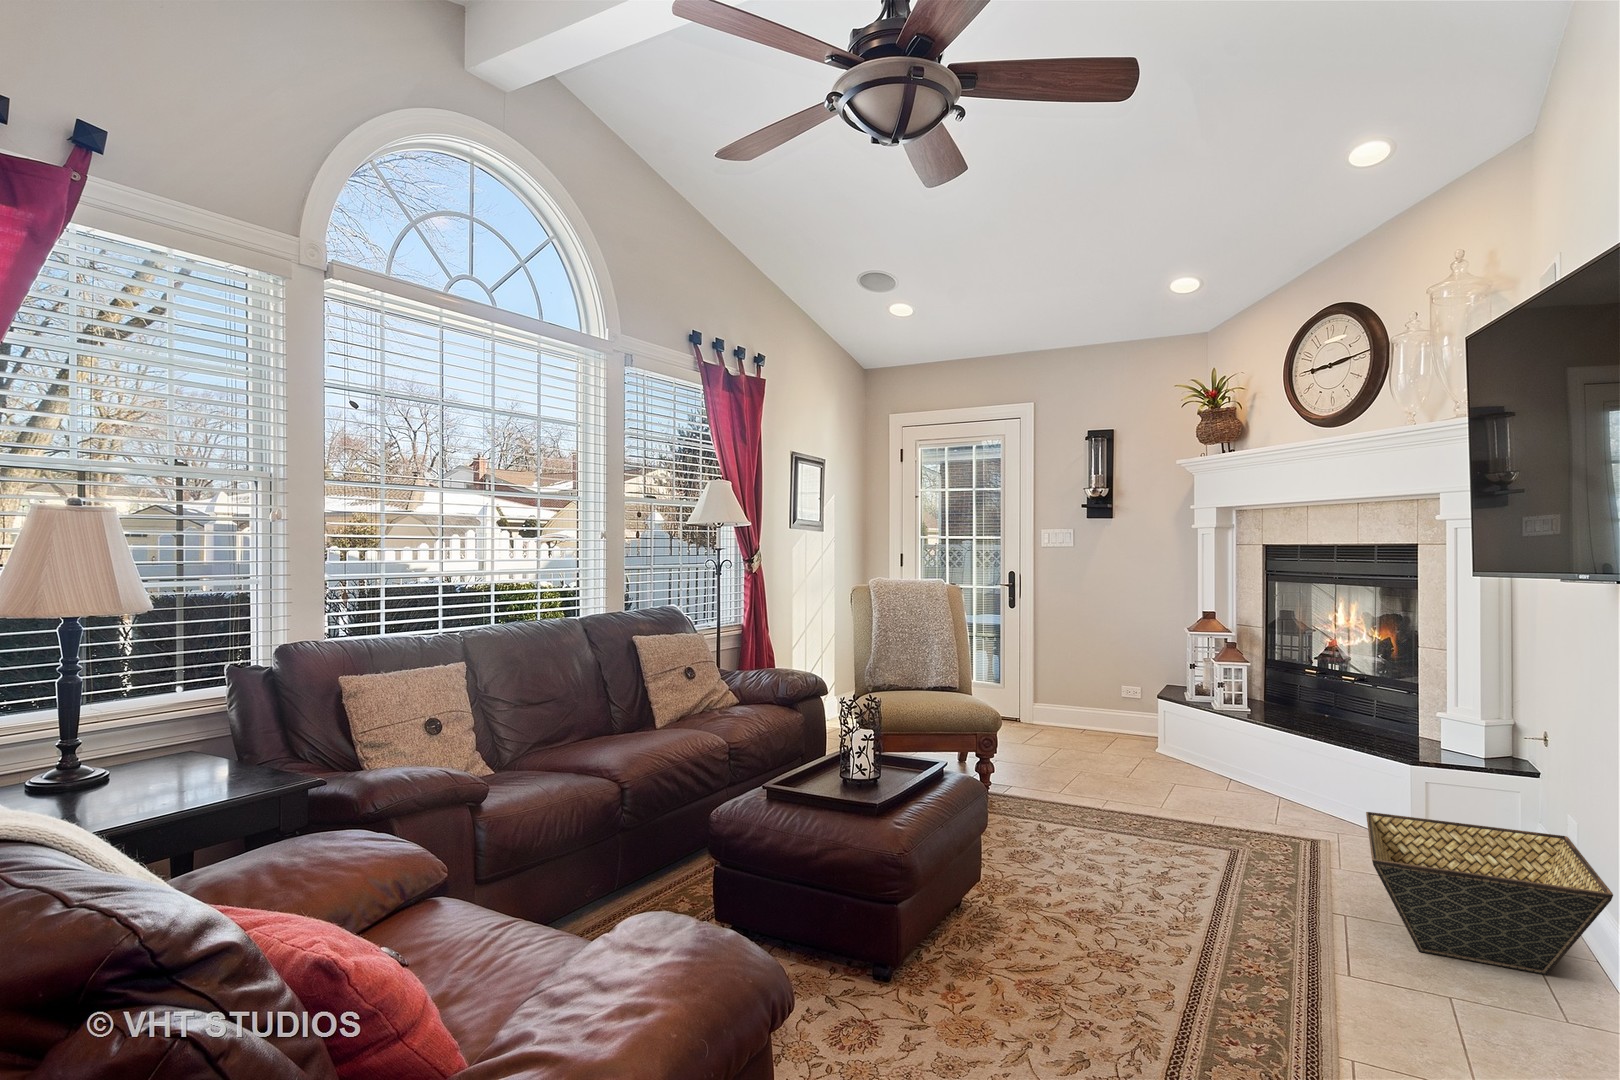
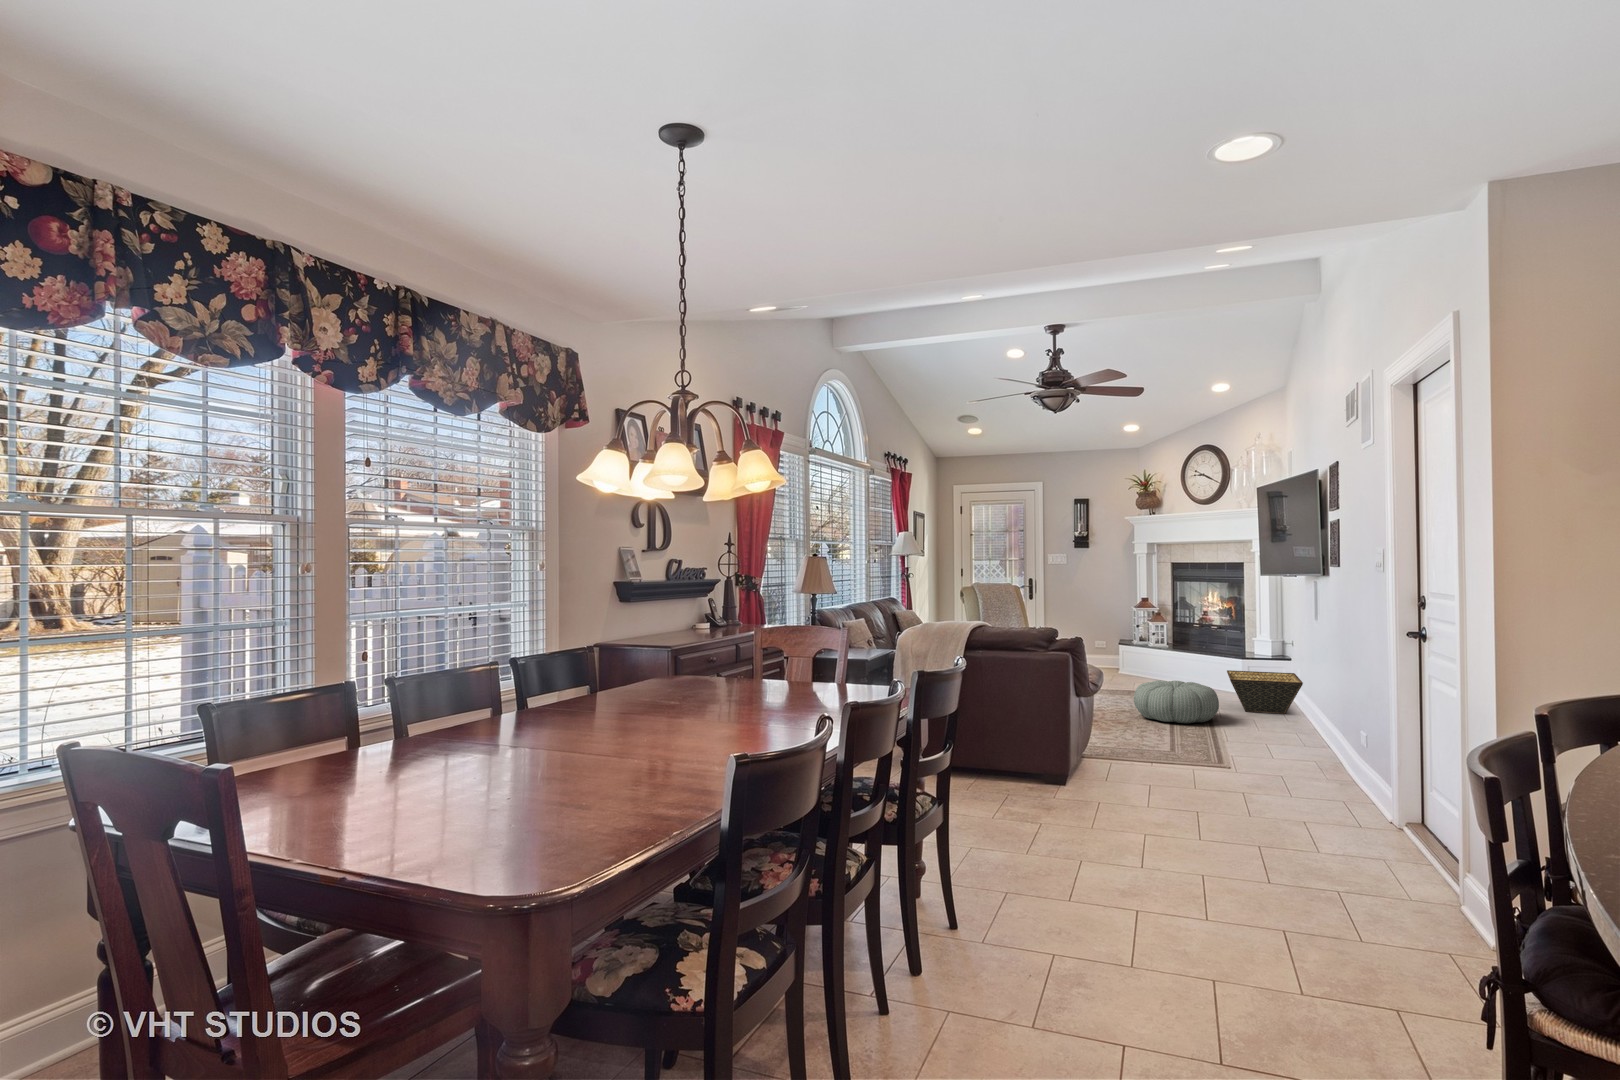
pouf: none [1078,852,1331,1021] -> present [1134,681,1219,723]

